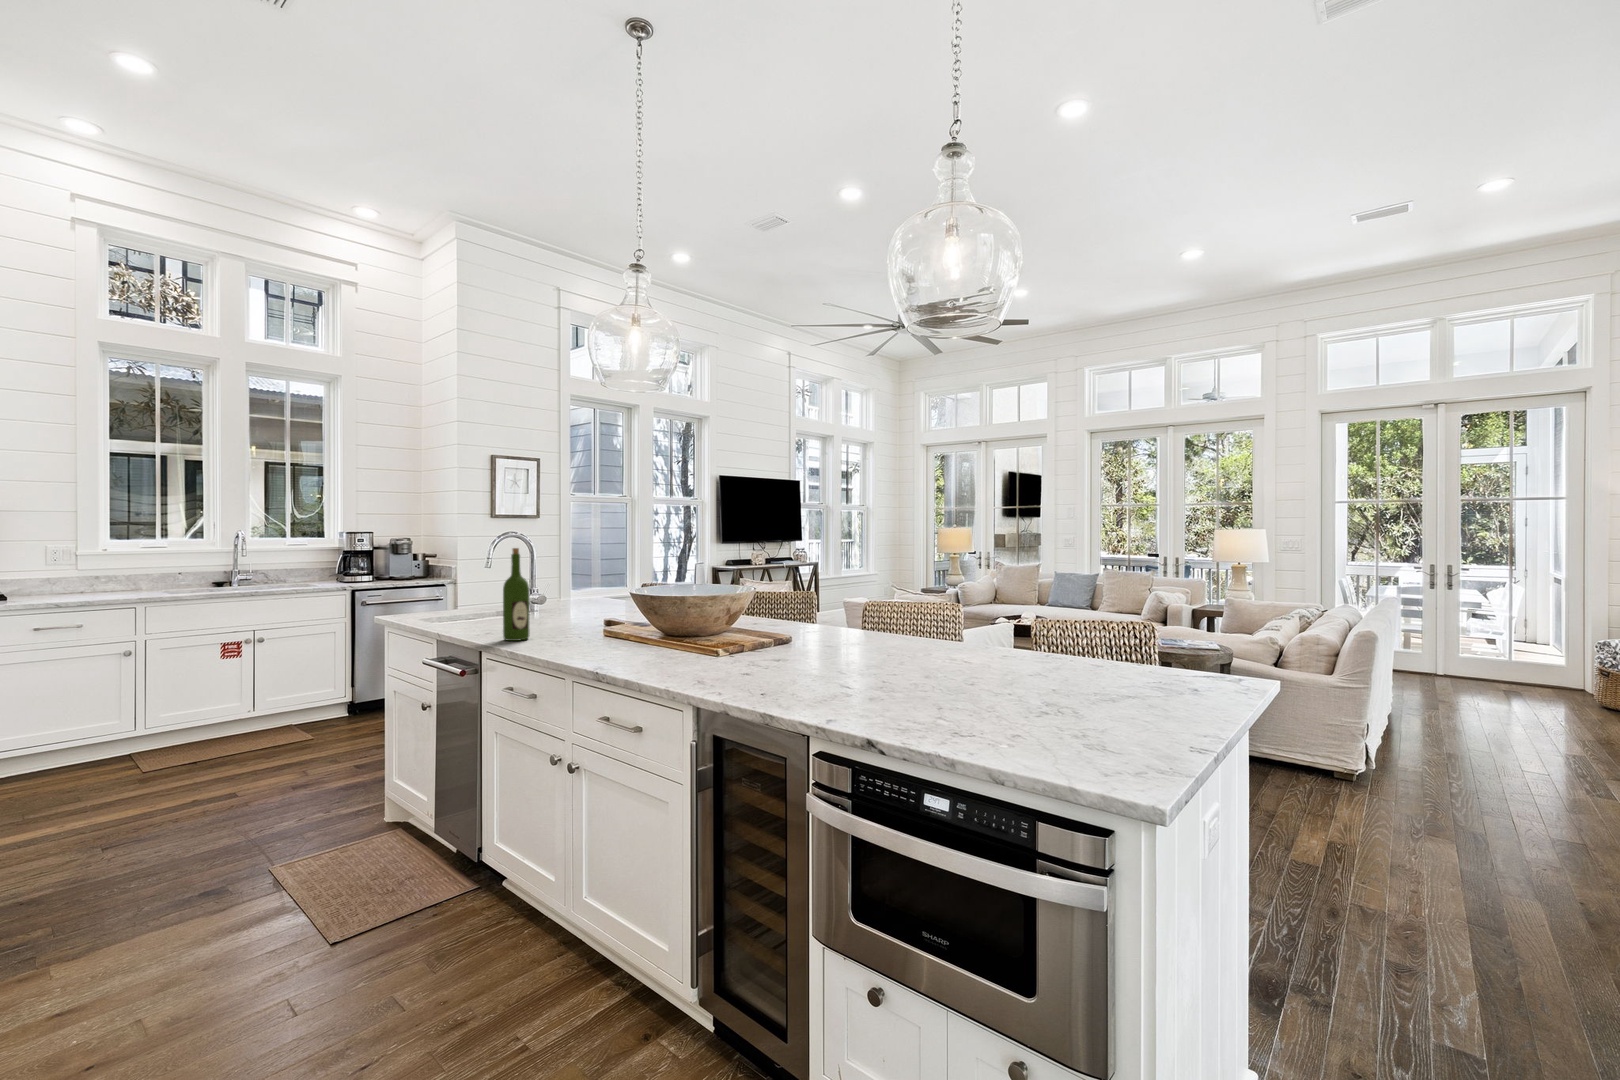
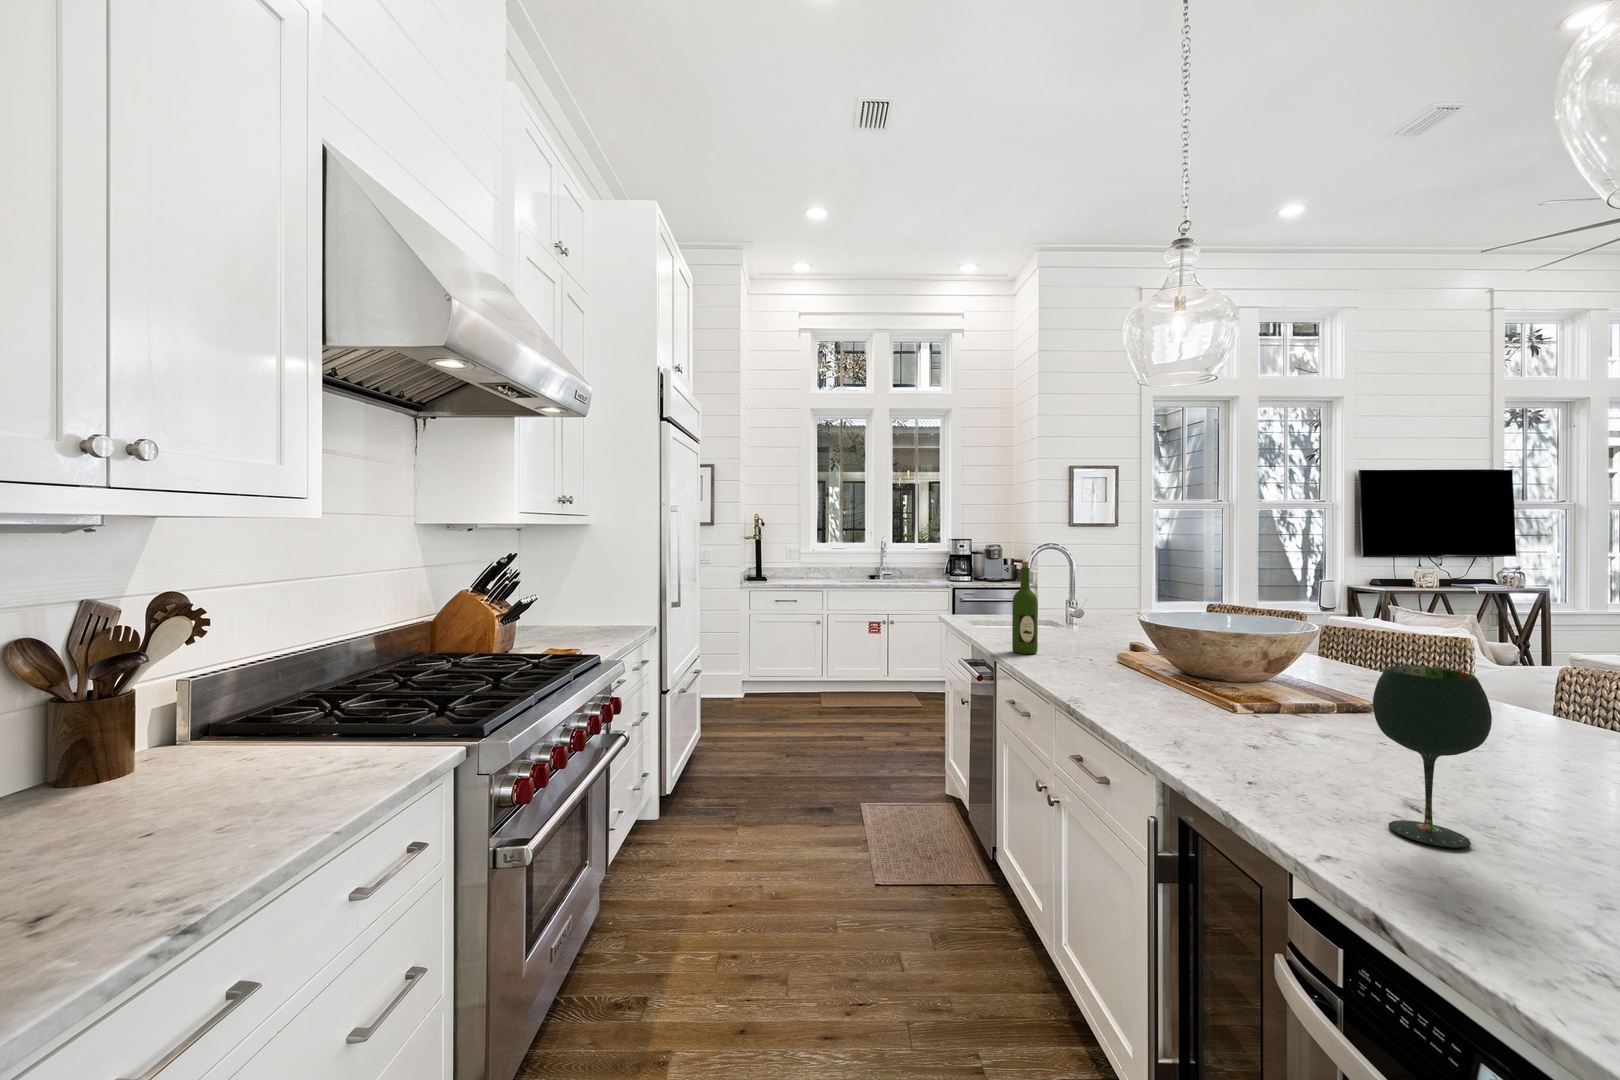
wine glass: none [837,597,892,702] -> present [1373,666,1492,848]

